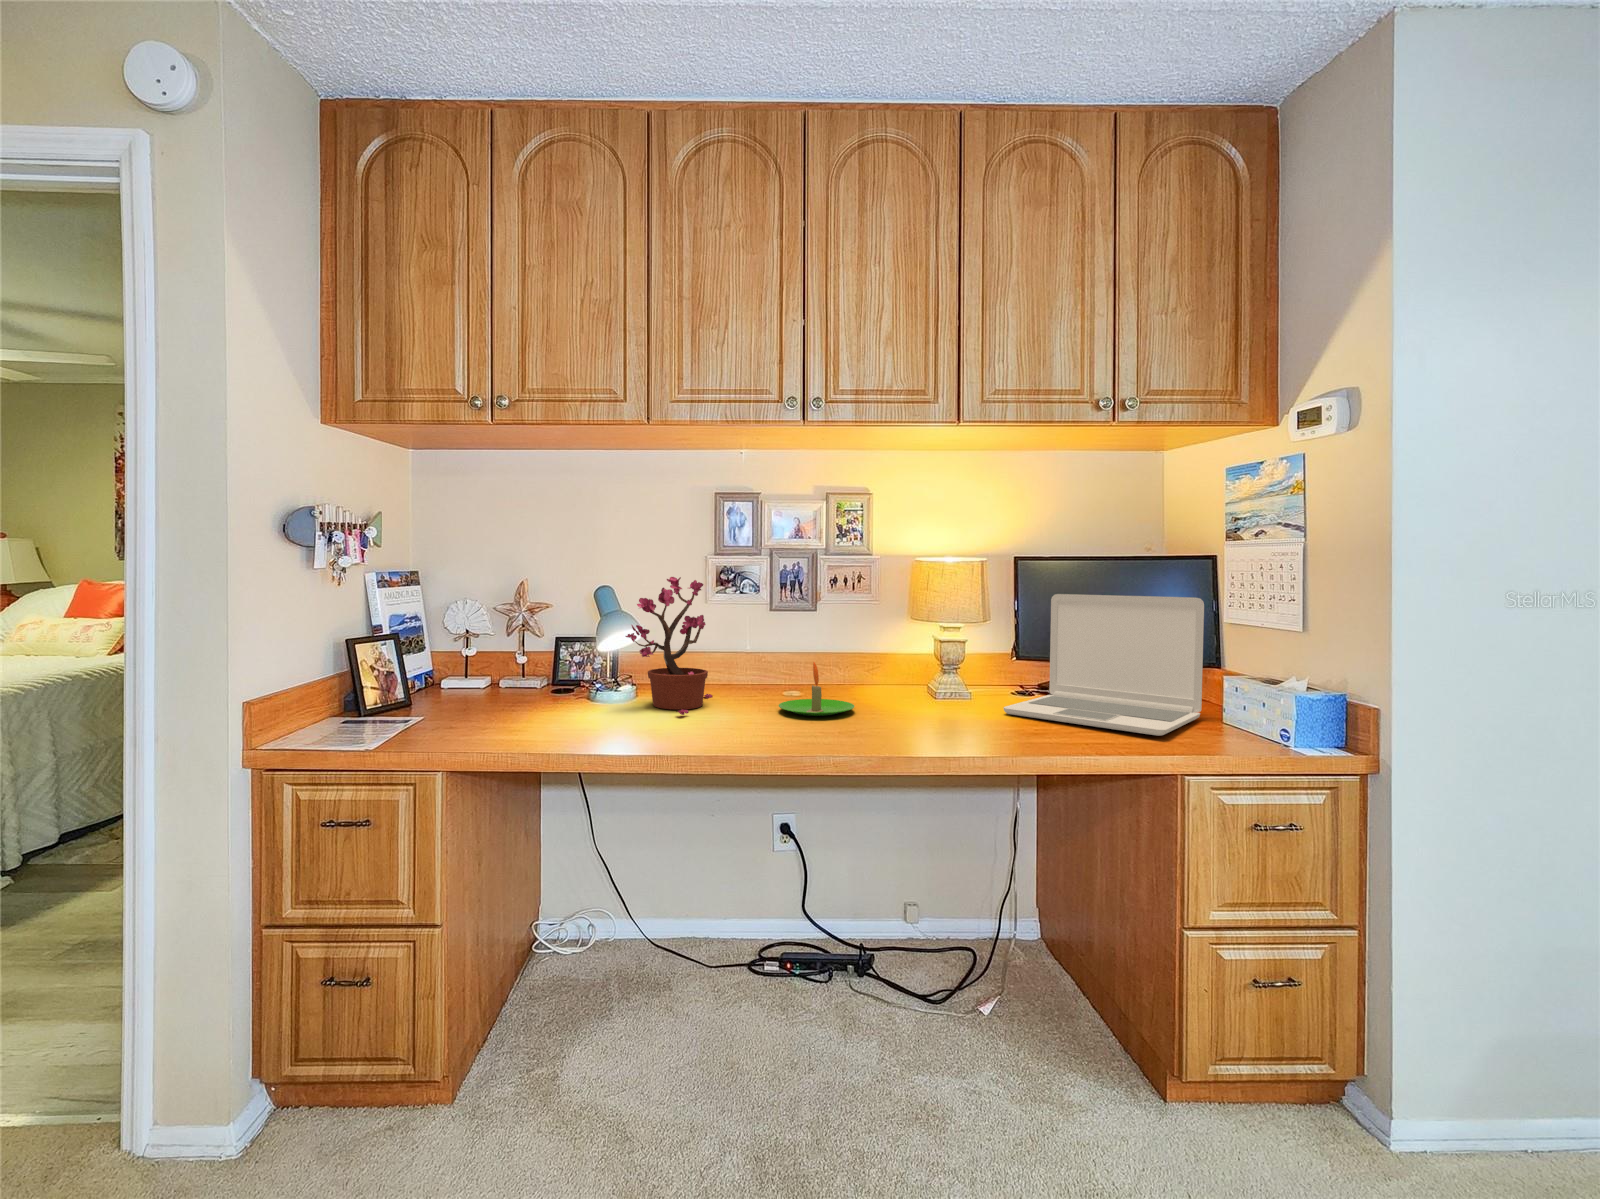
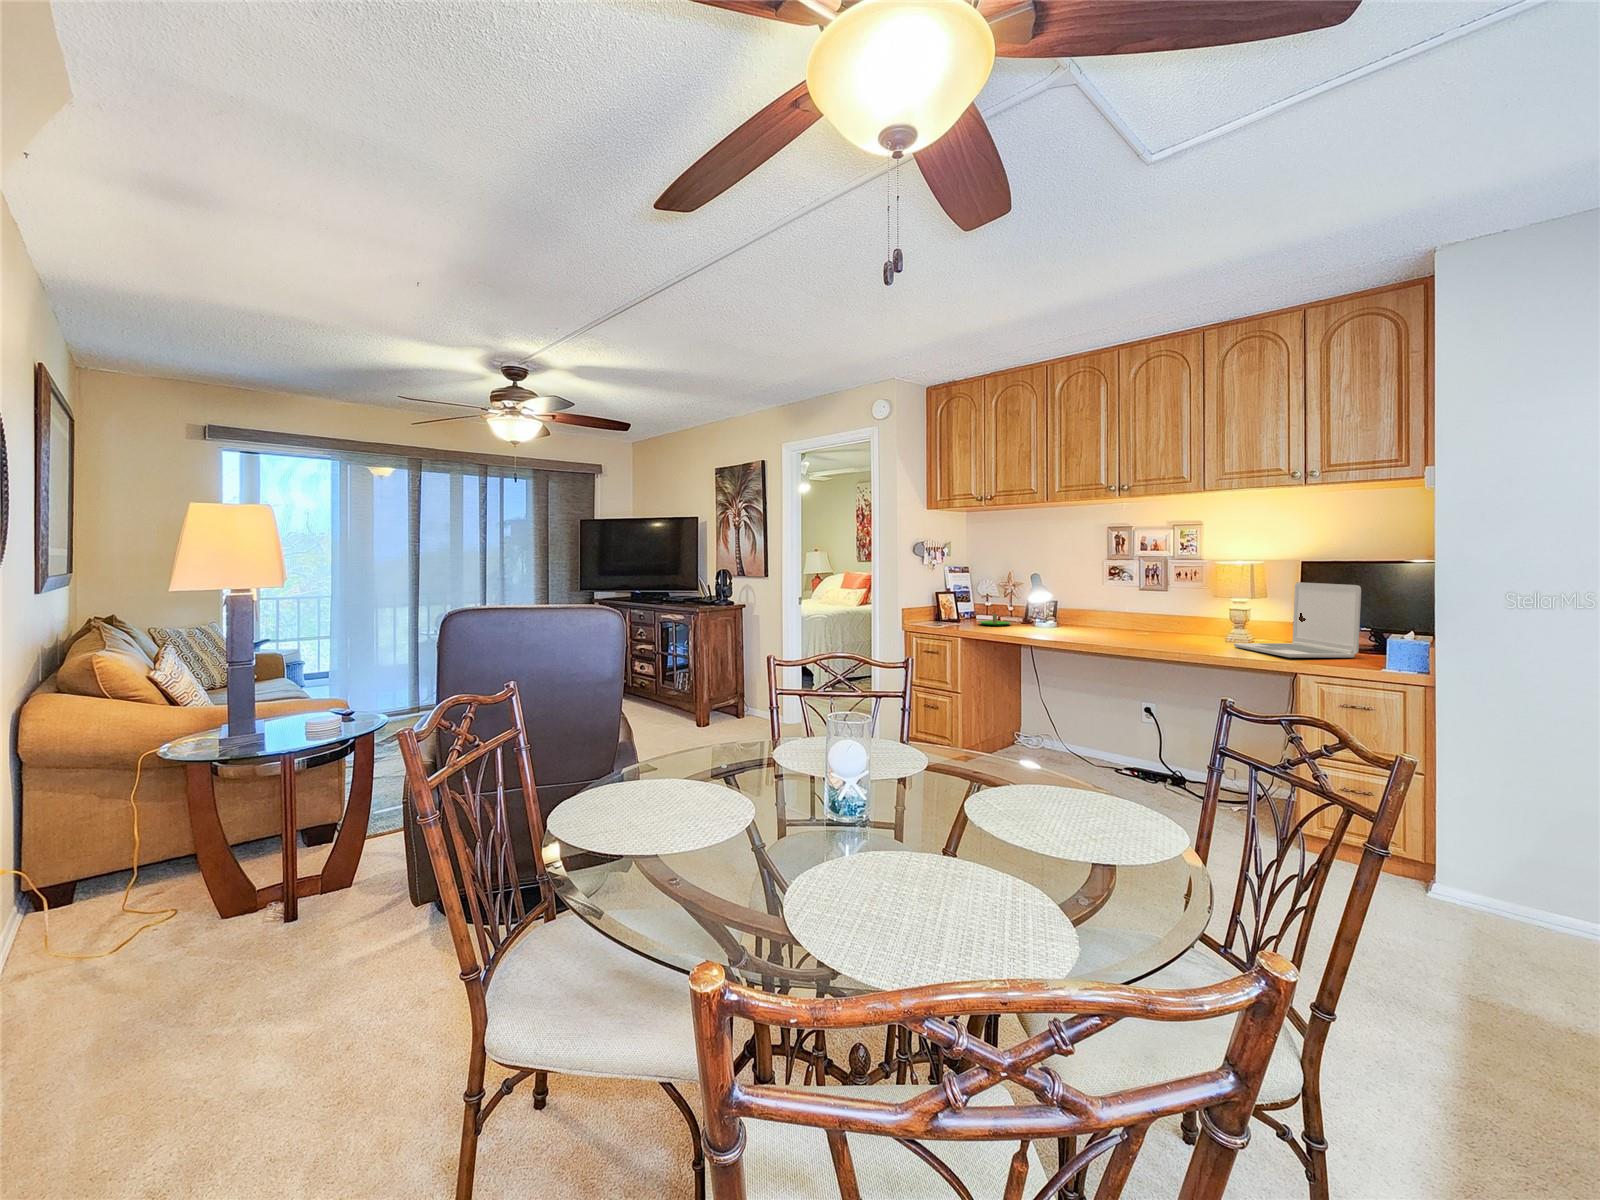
potted plant: present [626,577,713,715] -> none [1043,570,1094,634]
candle: present [779,662,854,716] -> present [979,604,1011,626]

